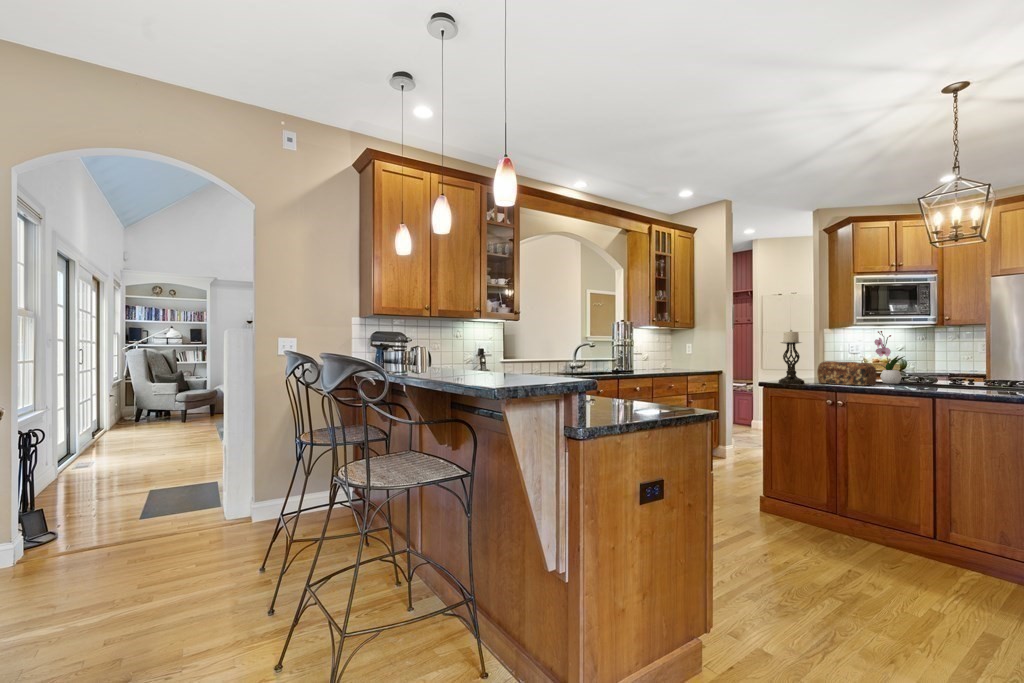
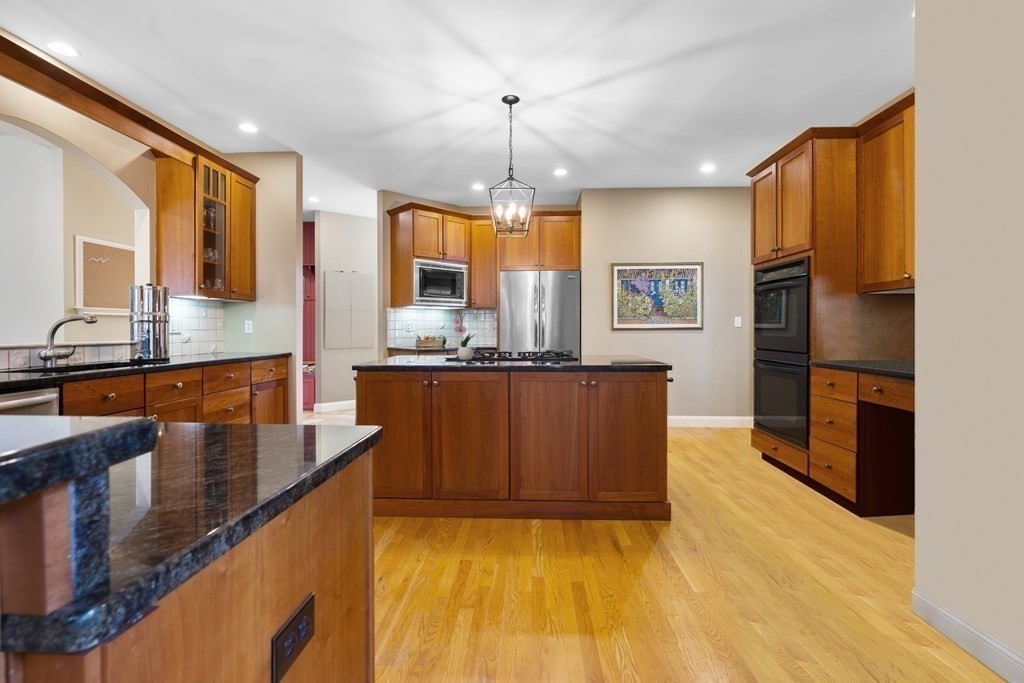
candle holder: present [778,330,805,384] -> none [376,306,402,367]
bread loaf: present [817,361,877,386] -> none [413,340,461,364]

